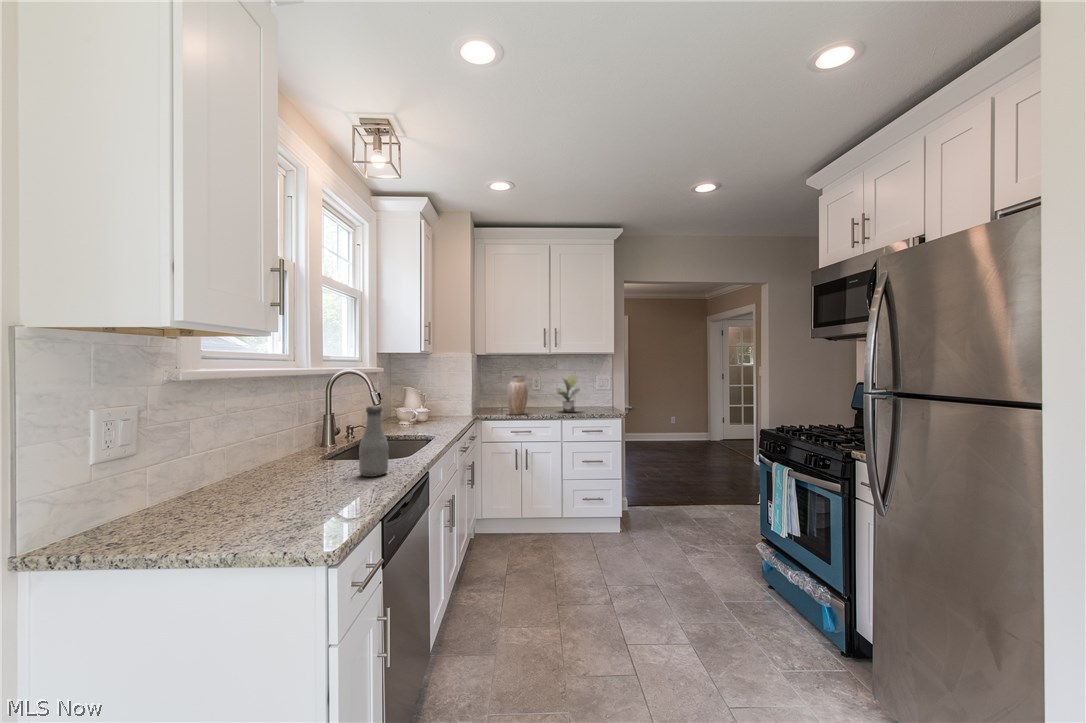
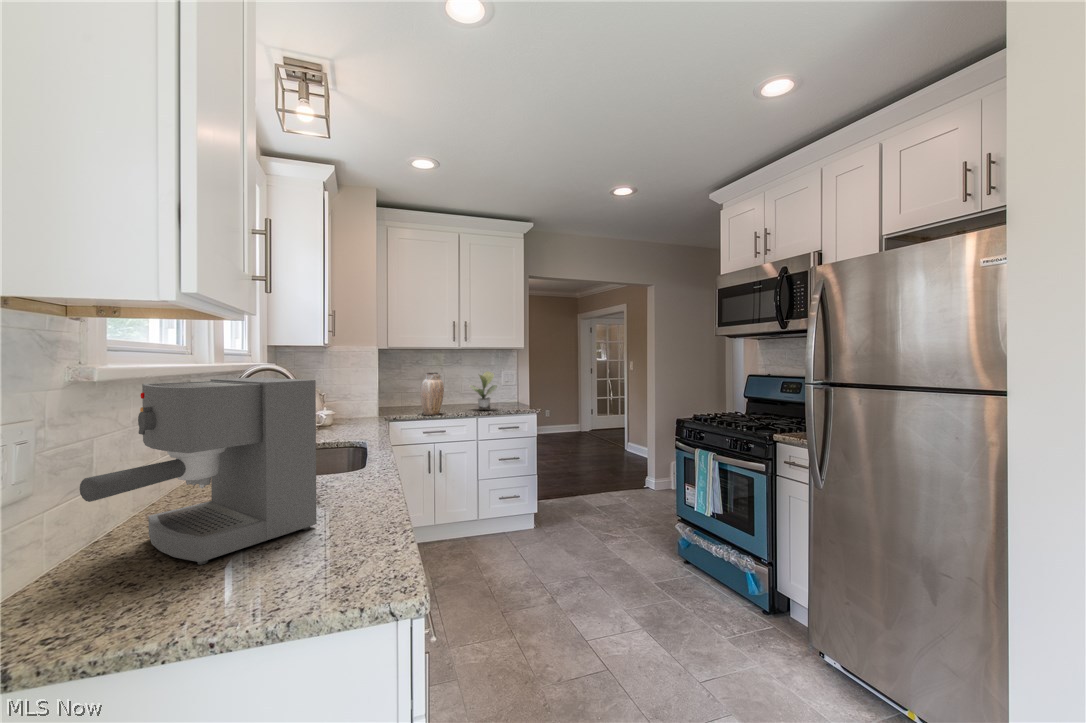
coffee maker: none [157,378,323,512] -> present [79,377,317,565]
bottle: present [359,407,388,477] -> none [332,411,368,497]

